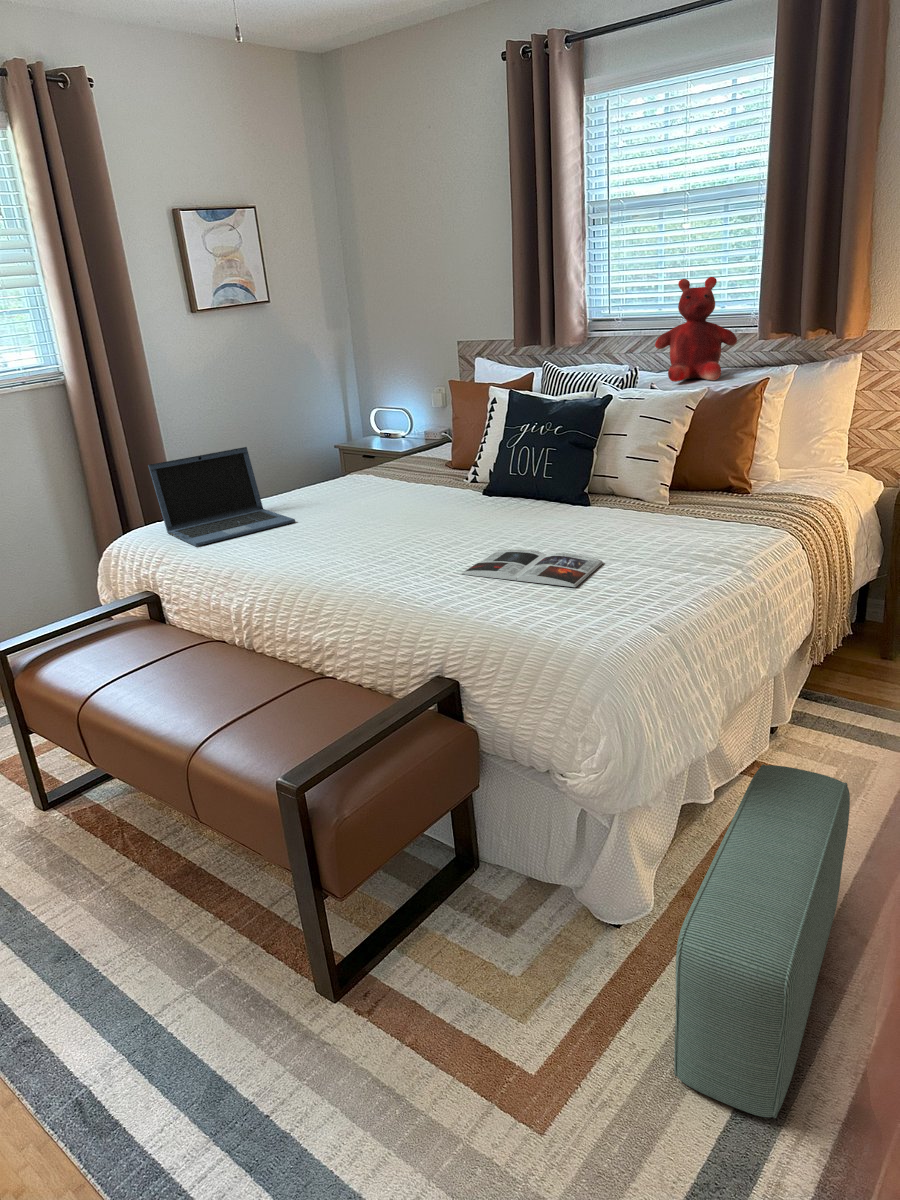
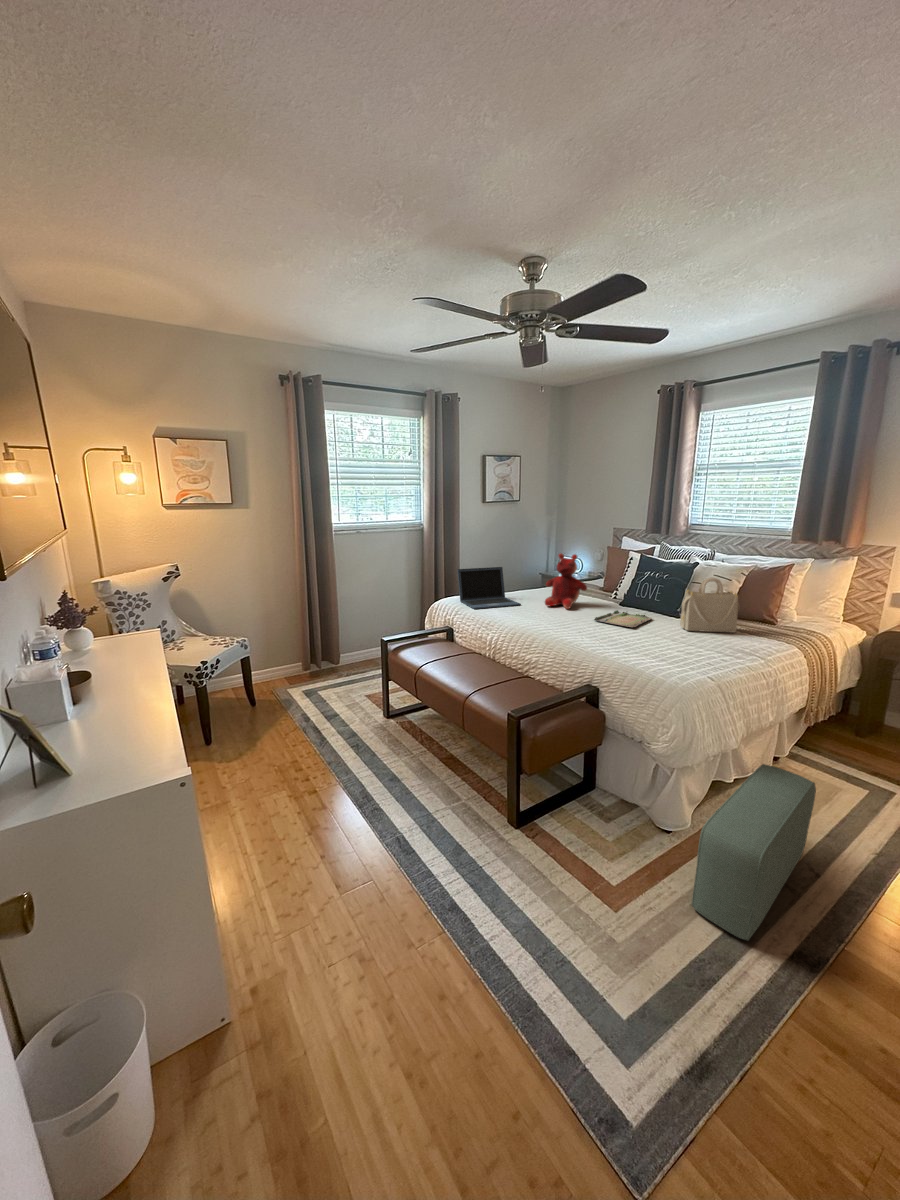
teddy bear: present [655,277,737,382] -> present [545,553,587,609]
handbag: none [593,422,690,529] -> present [680,578,740,633]
tray: none [439,502,545,538] -> present [594,610,652,627]
magazine: present [462,549,603,587] -> none [605,632,683,654]

